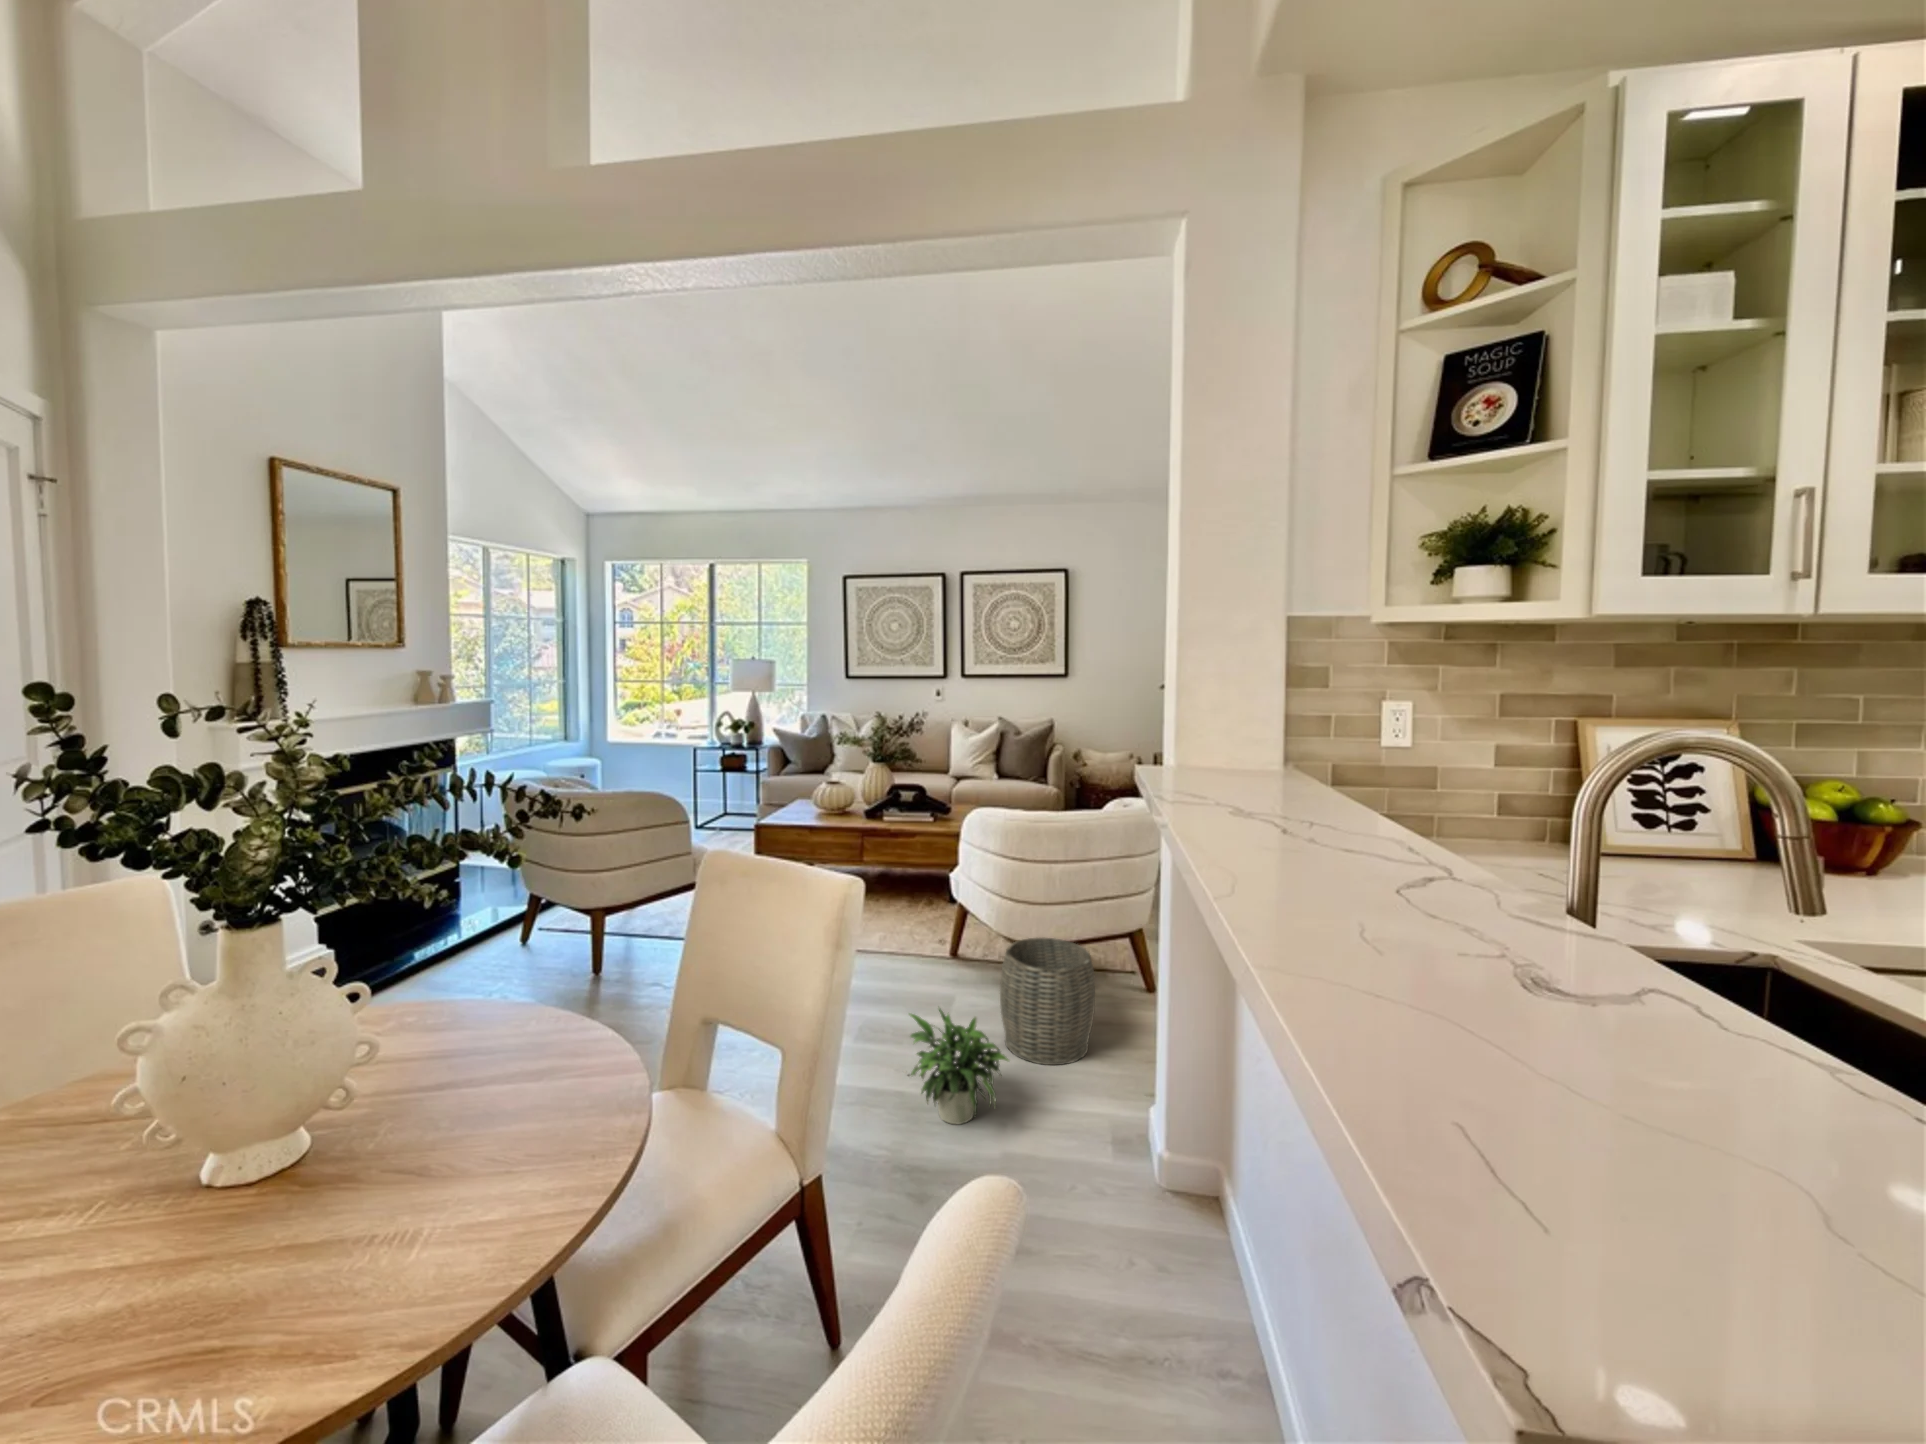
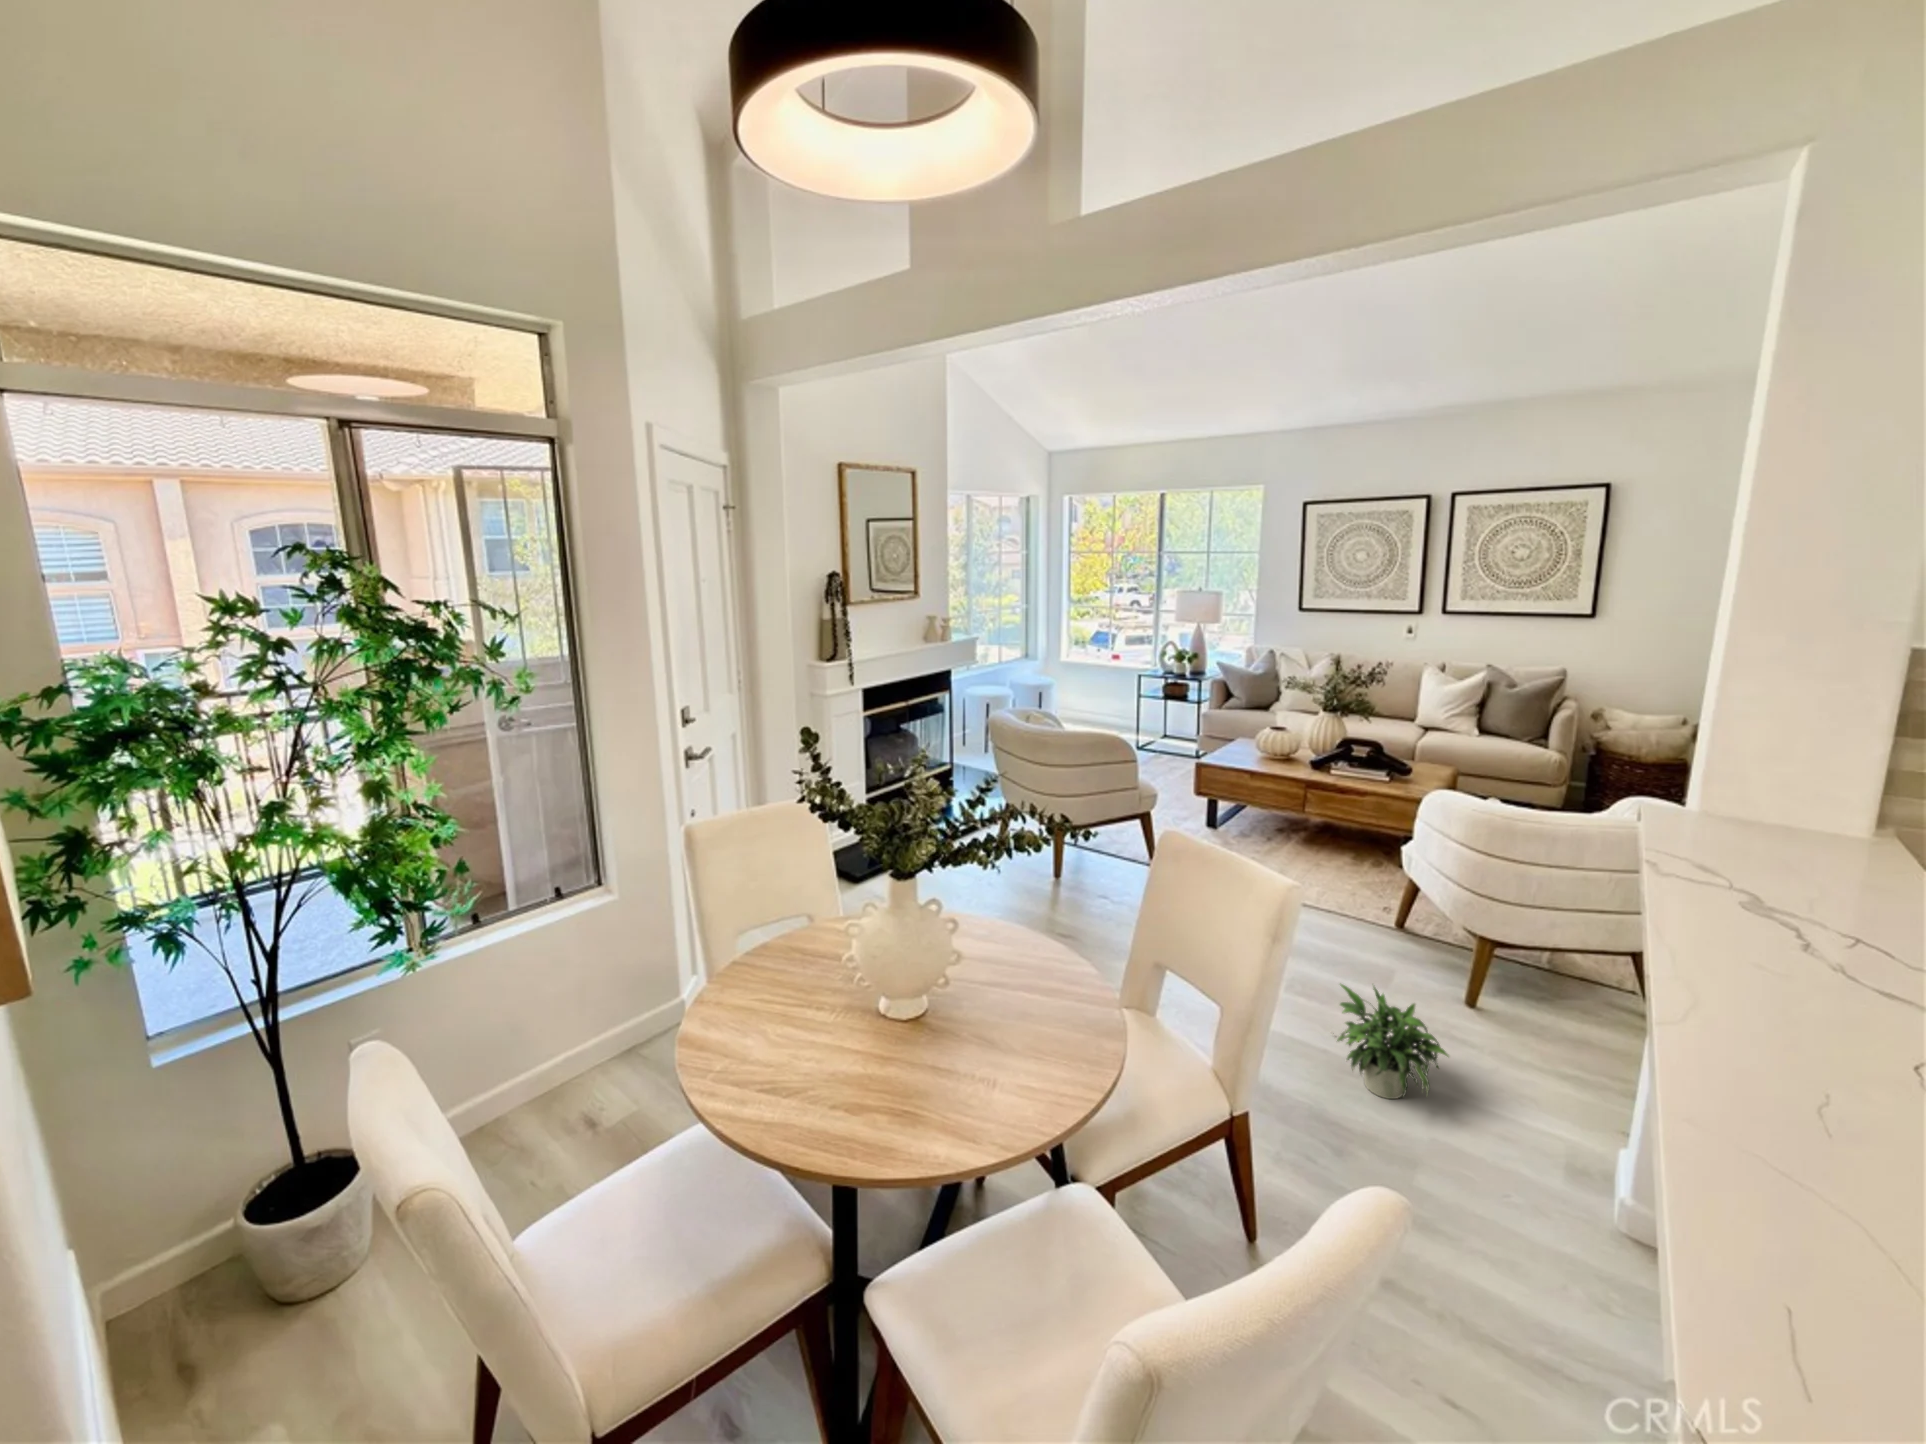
woven basket: present [1000,938,1095,1065] -> none [1447,935,1574,1075]

